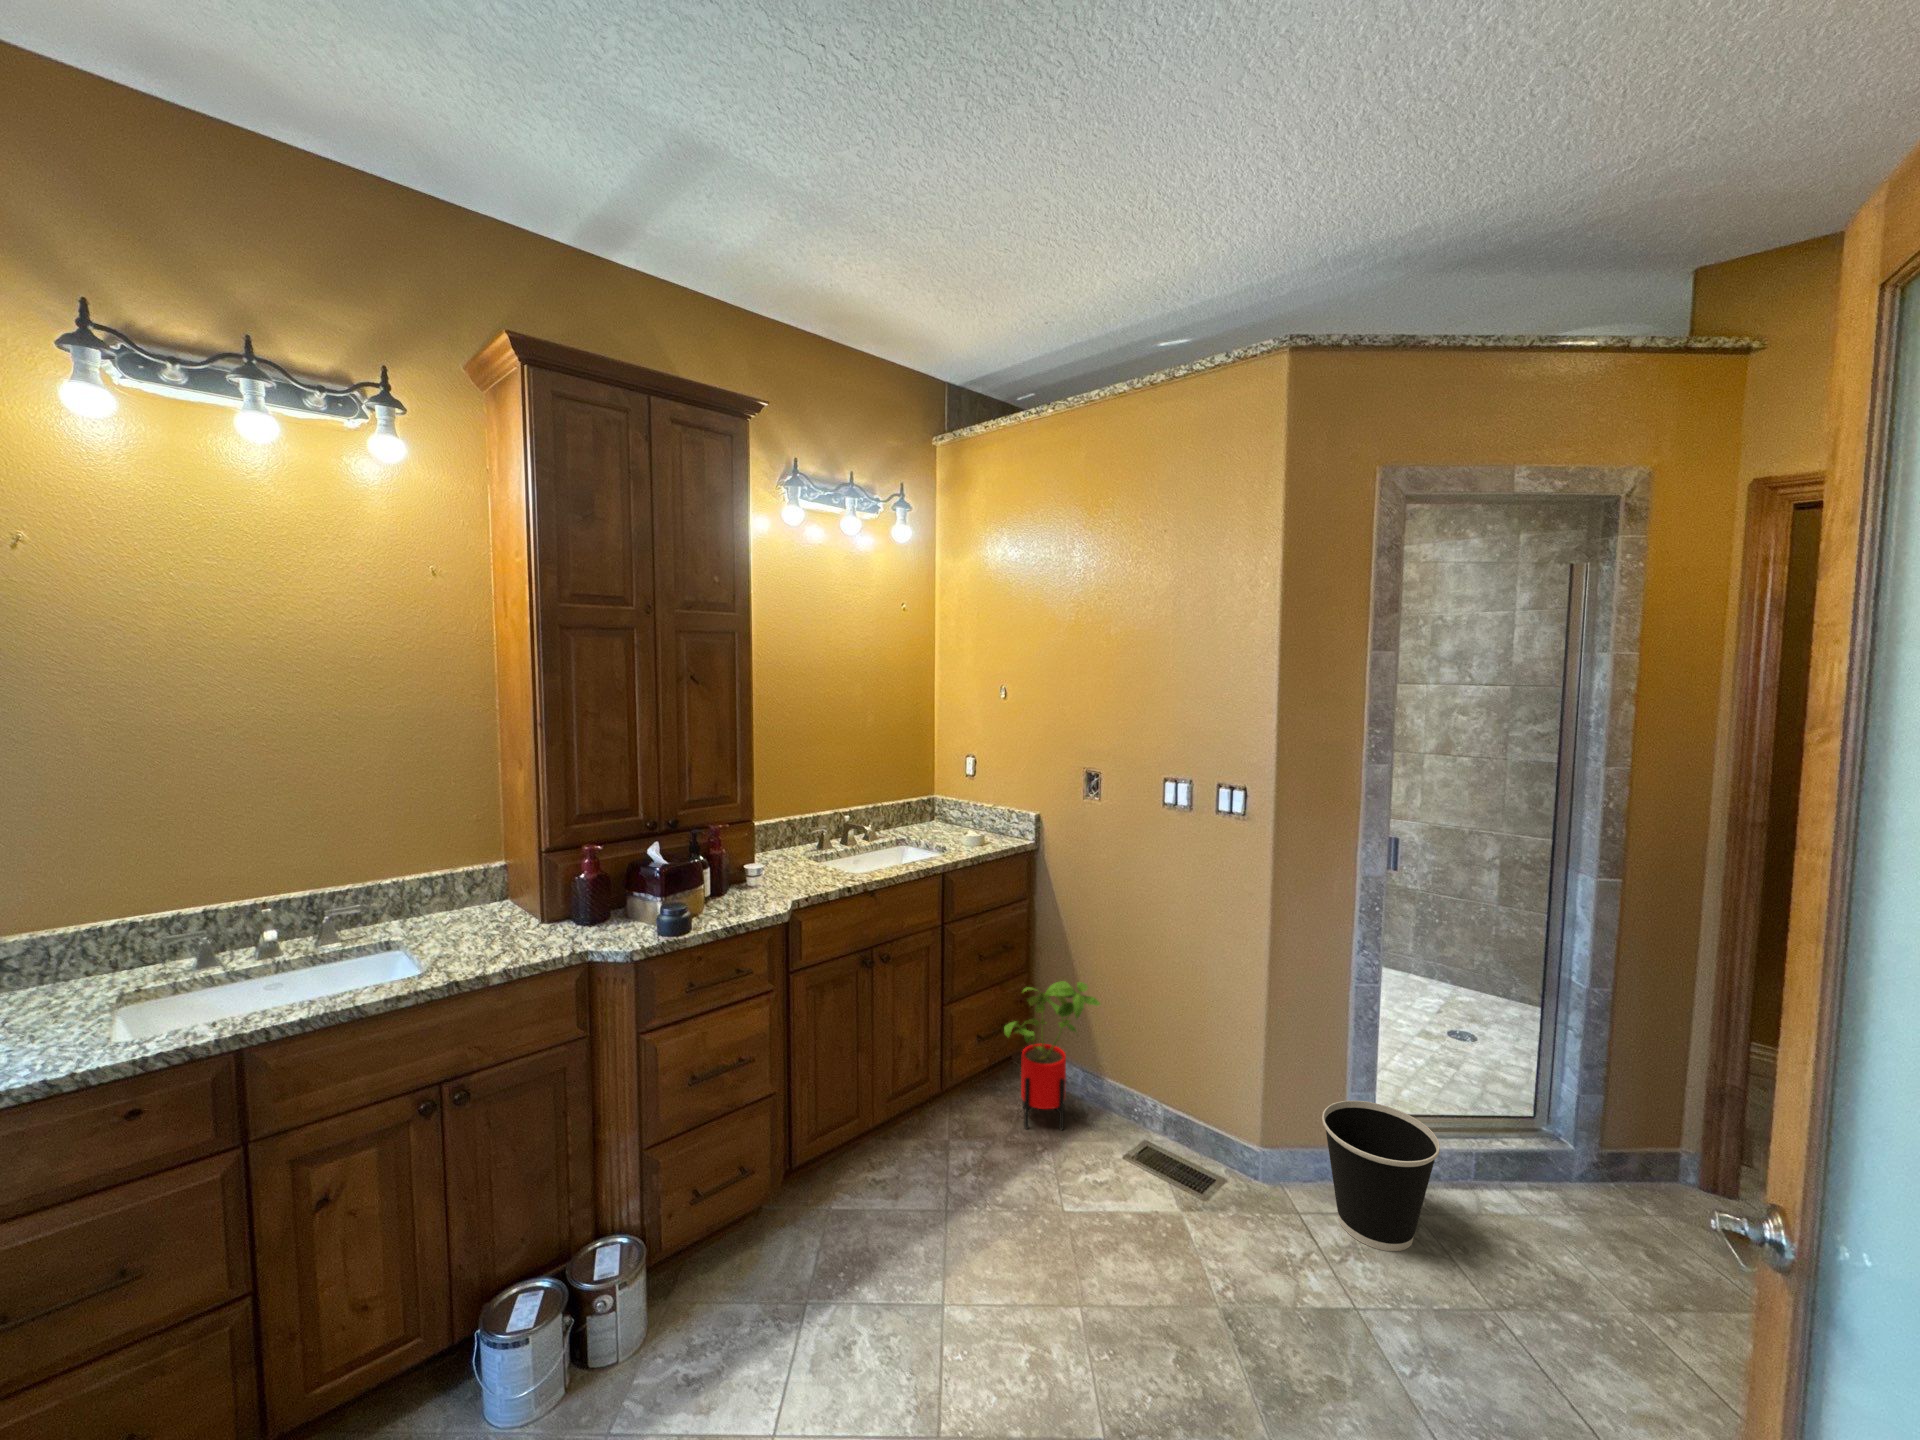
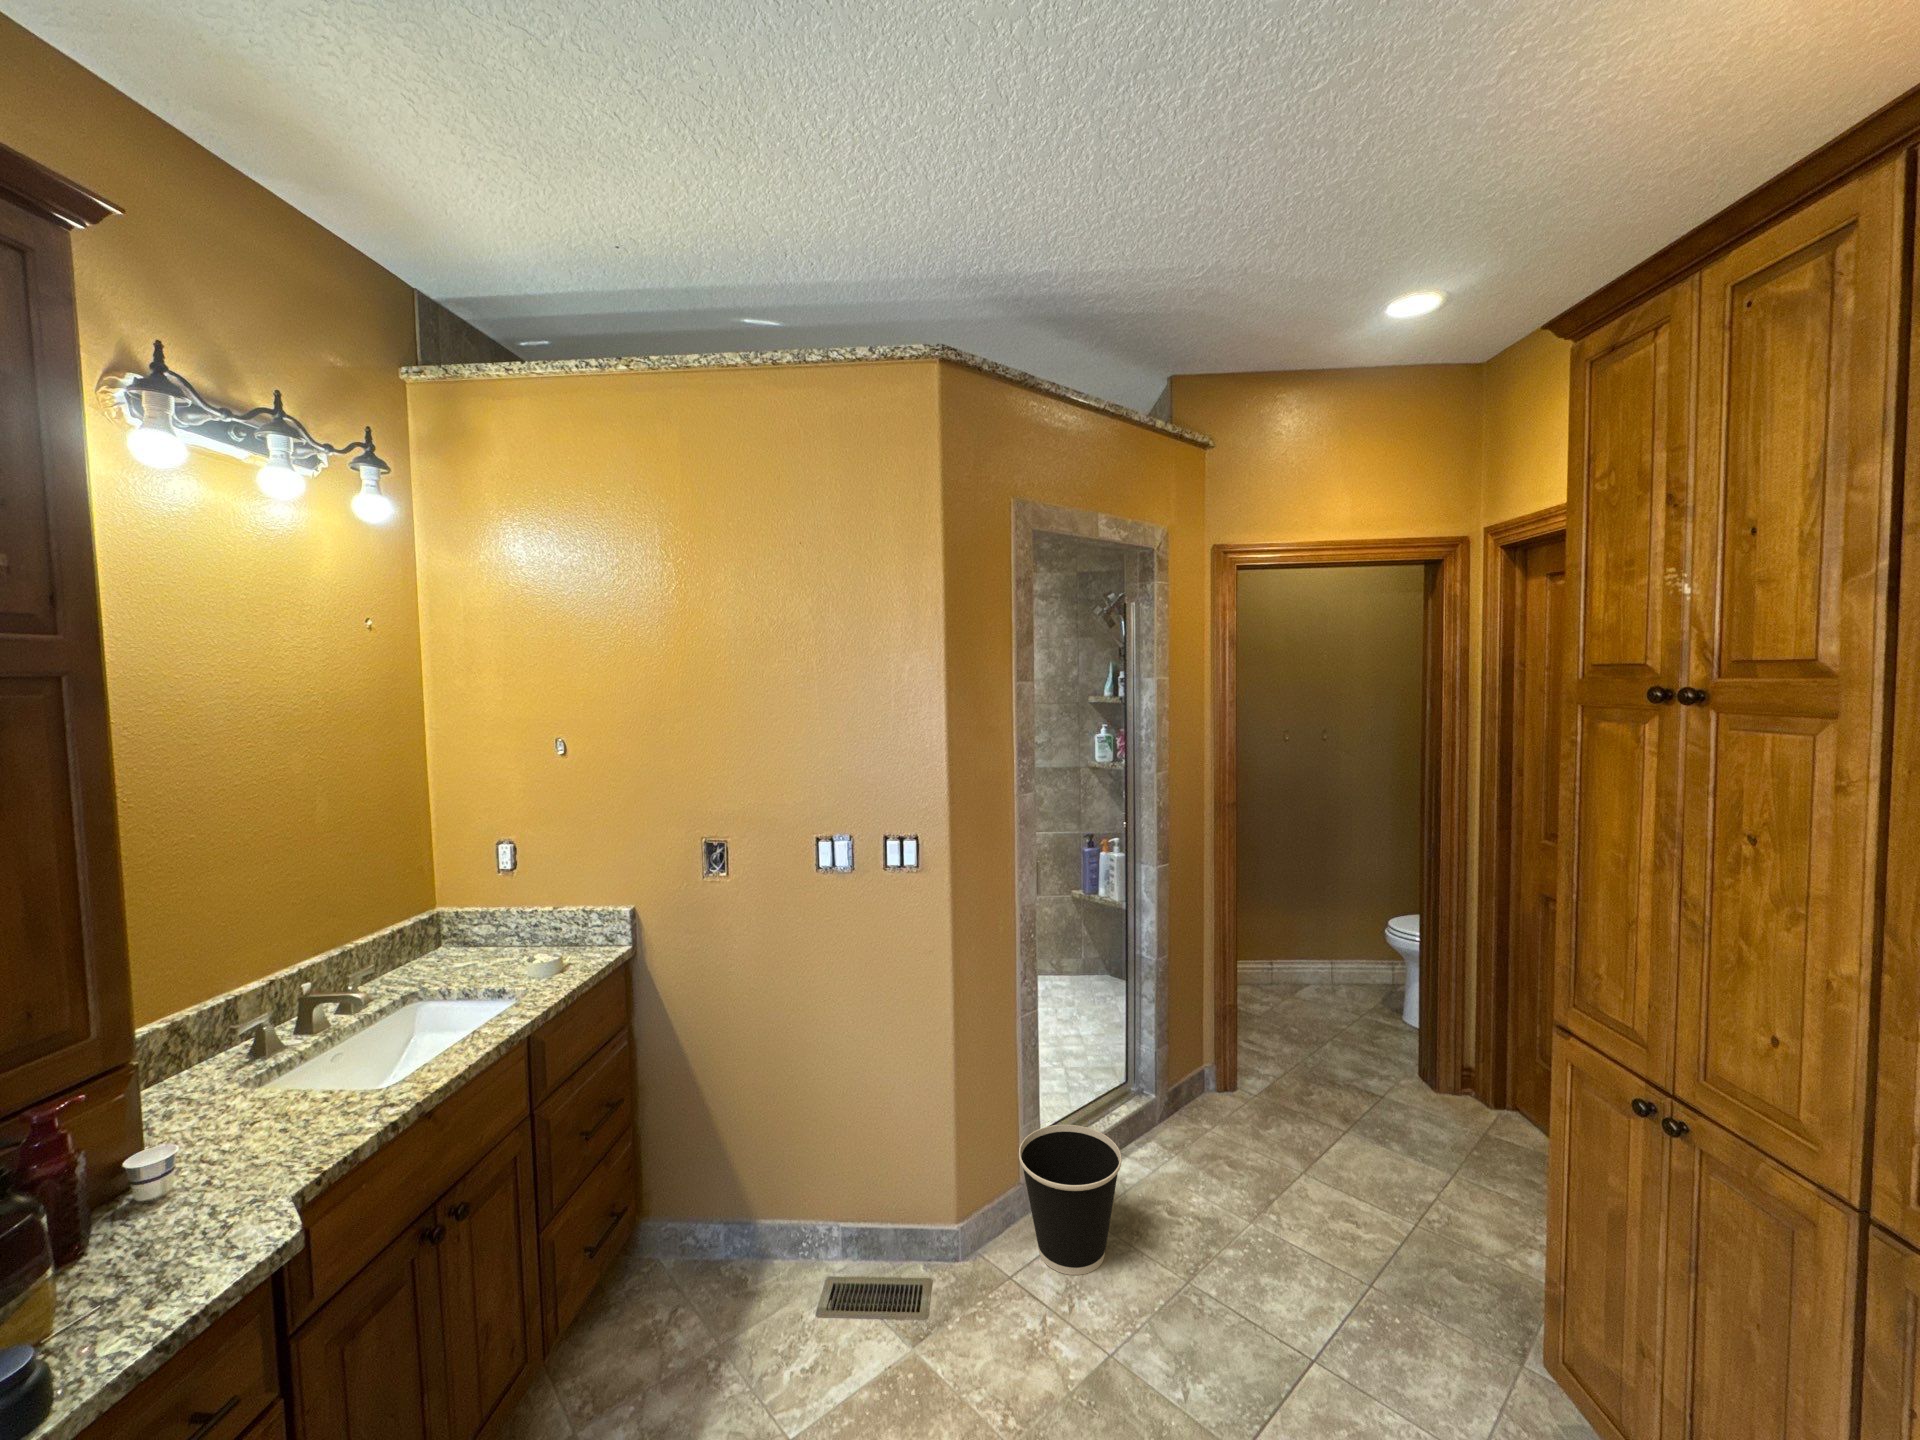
house plant: present [1004,981,1100,1130] -> none [636,1115,767,1348]

